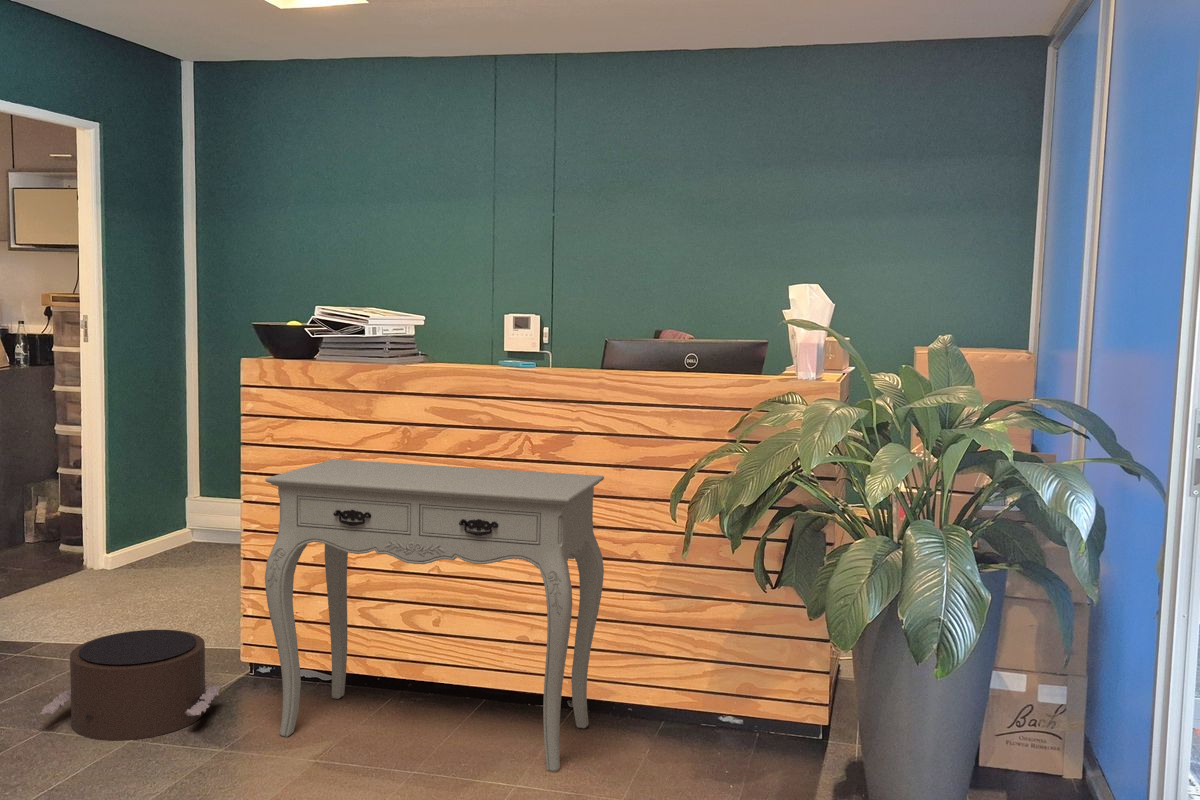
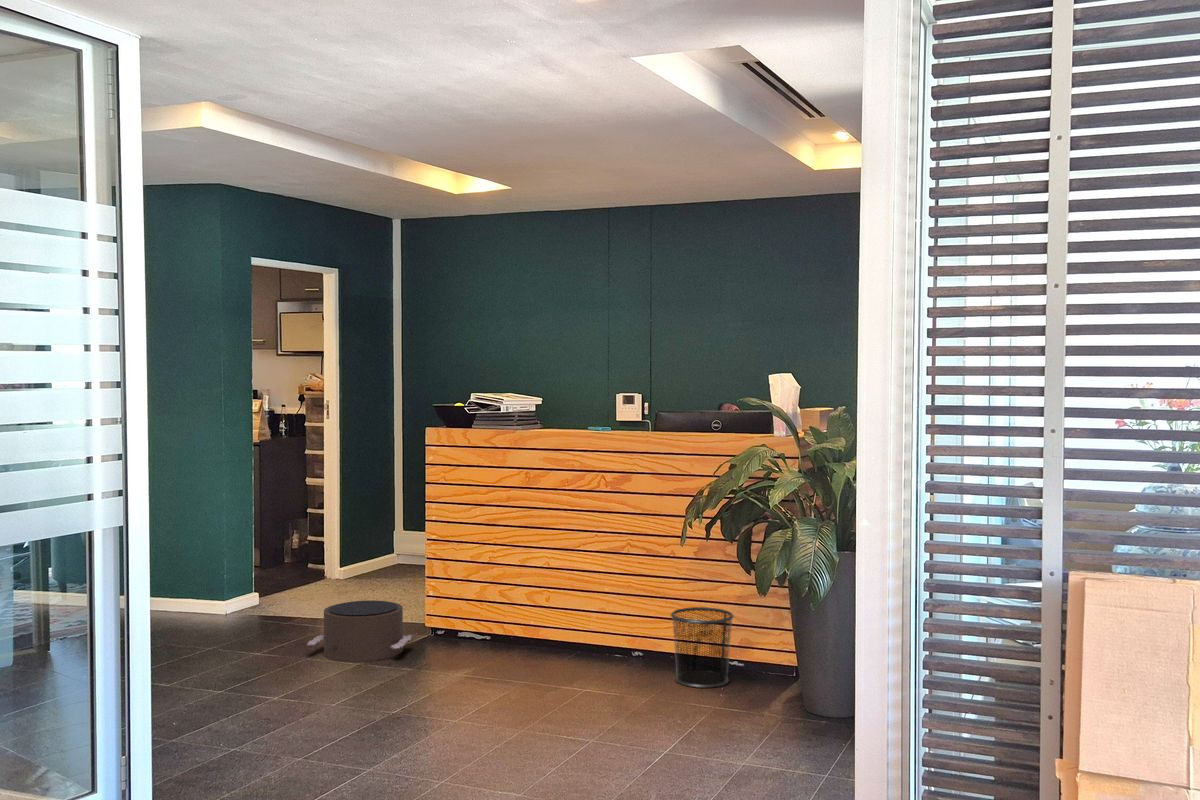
console table: present [265,459,604,772] -> none [438,492,650,685]
waste bin: none [645,639,742,771] -> present [671,607,734,688]

